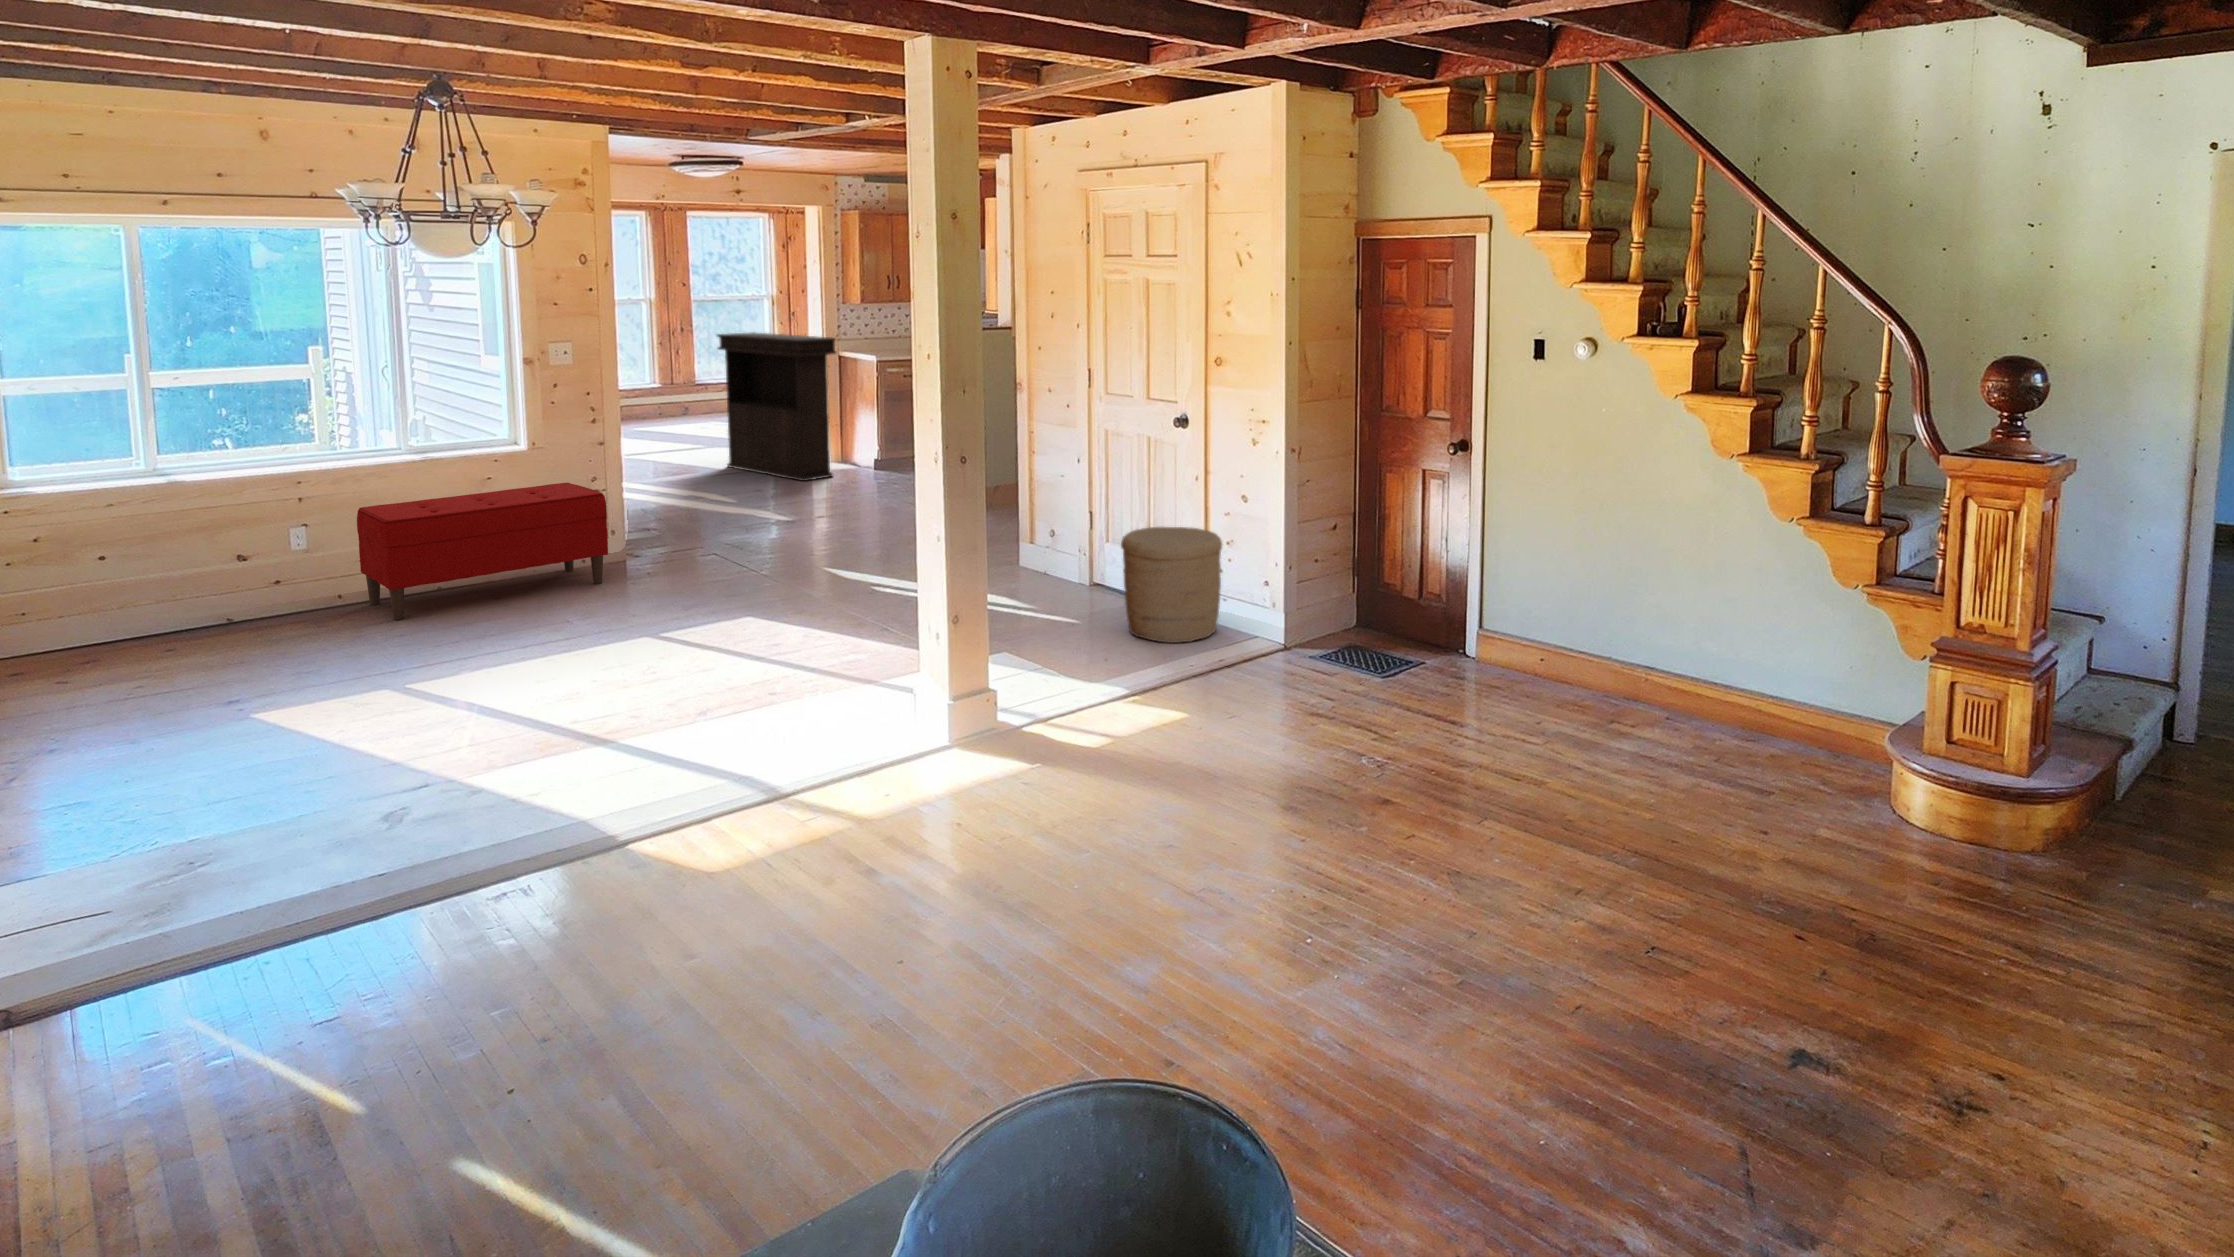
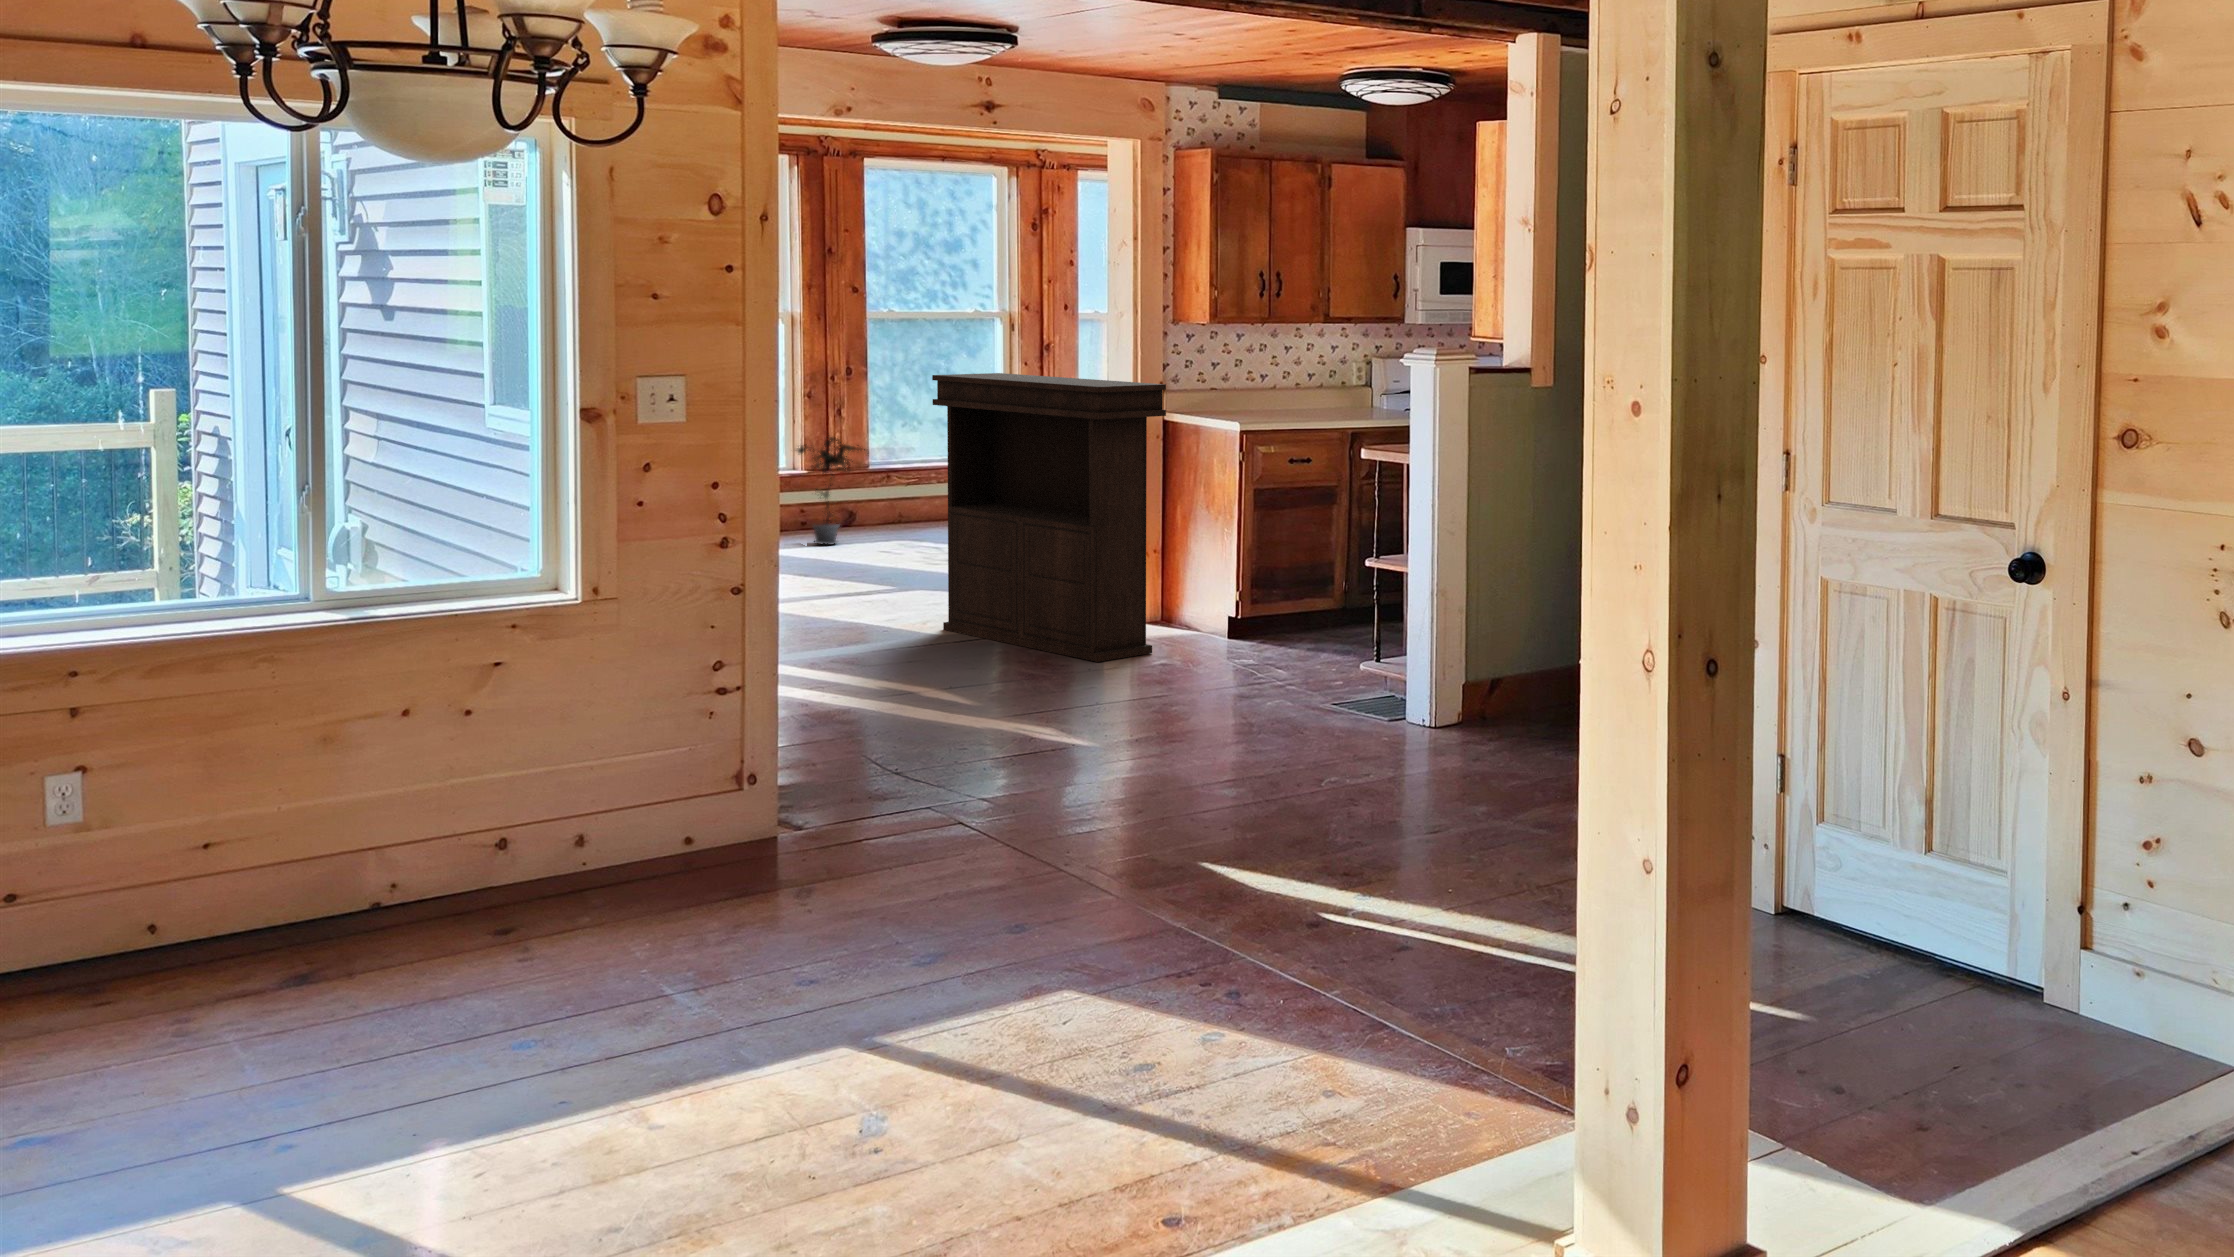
potted plant: none [651,364,694,425] -> present [797,435,865,545]
bench: present [357,483,608,620] -> none [216,673,747,983]
woven basket: present [1121,527,1223,643] -> none [1920,807,2157,1085]

